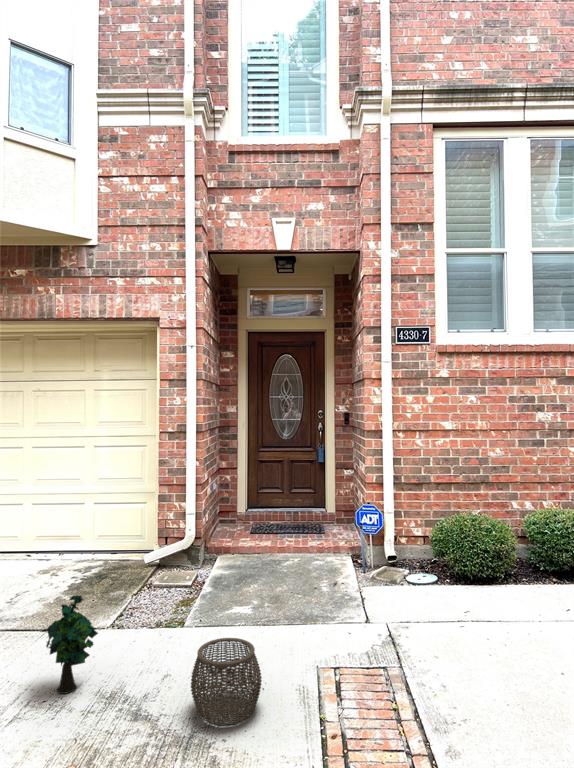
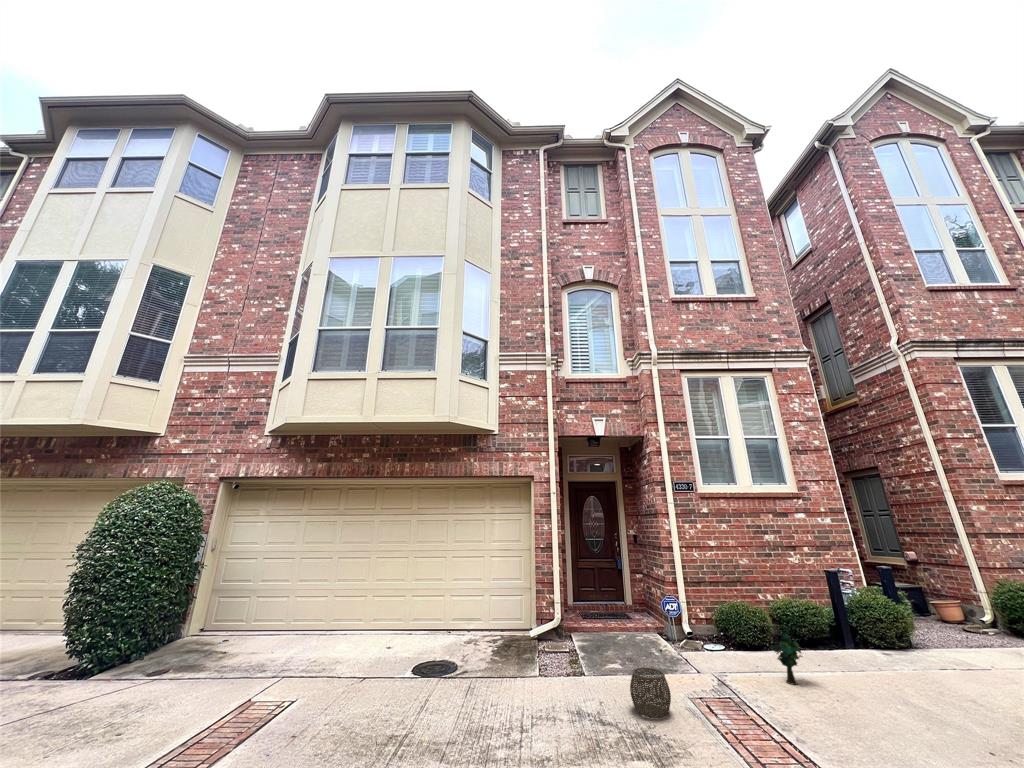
decorative plant: present [40,596,98,694] -> present [770,628,802,685]

